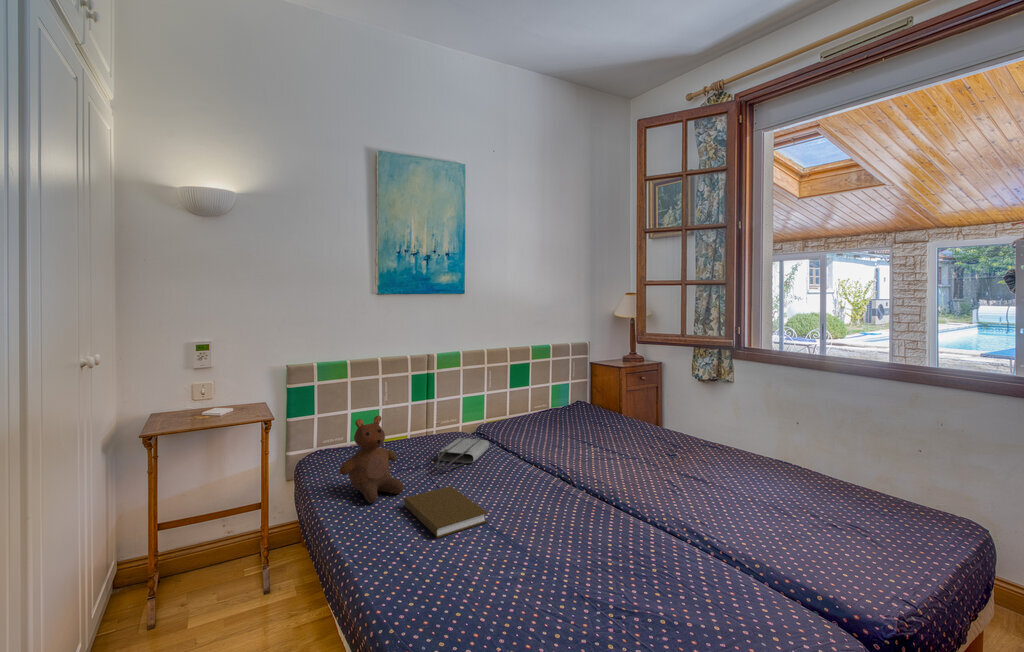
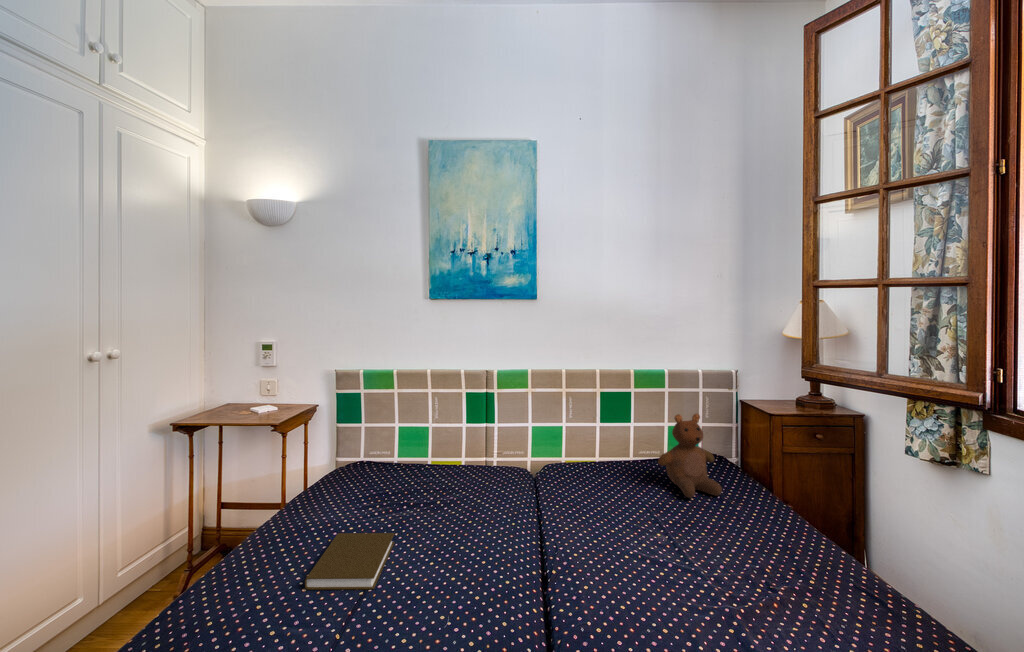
teddy bear: present [339,416,404,503] -> present [658,414,722,498]
tote bag: present [436,438,489,470] -> none [419,477,518,512]

